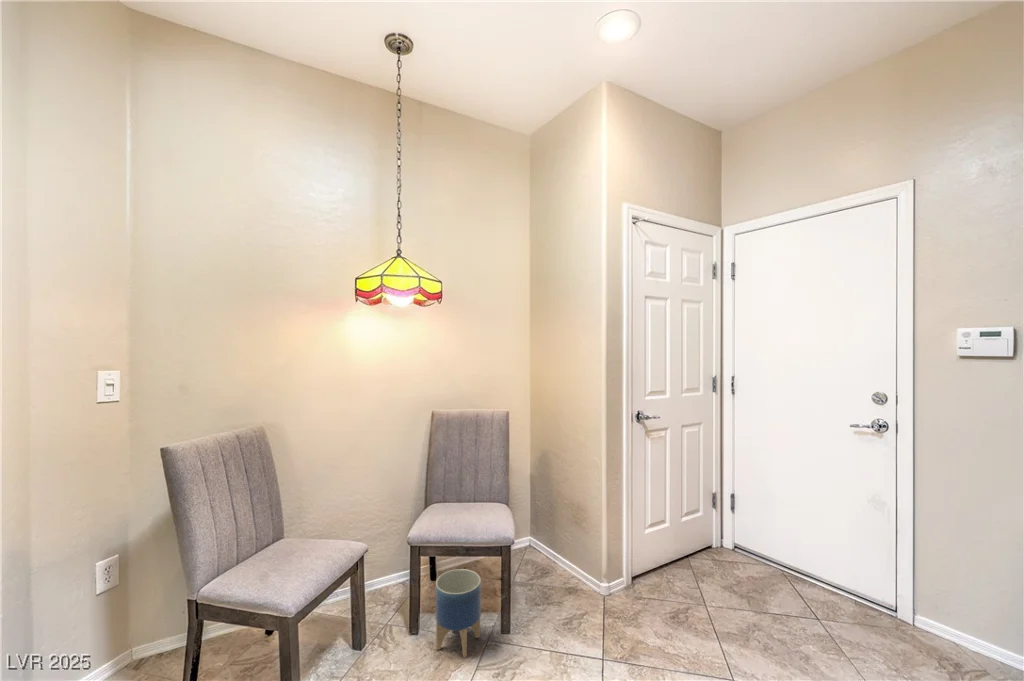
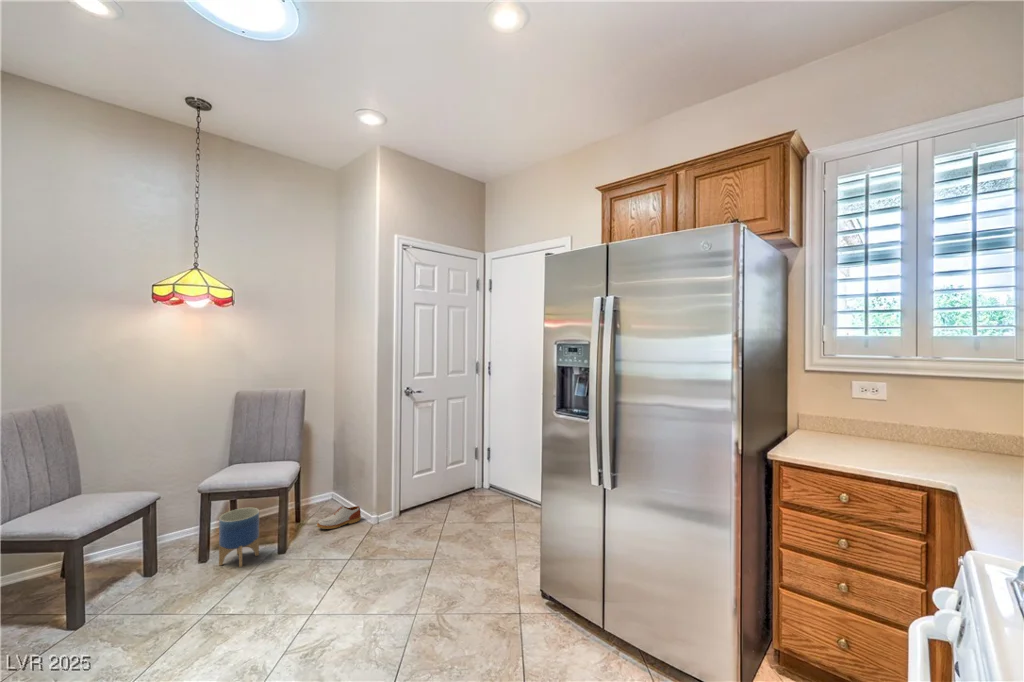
shoe: none [534,567,584,600] -> present [317,506,361,529]

